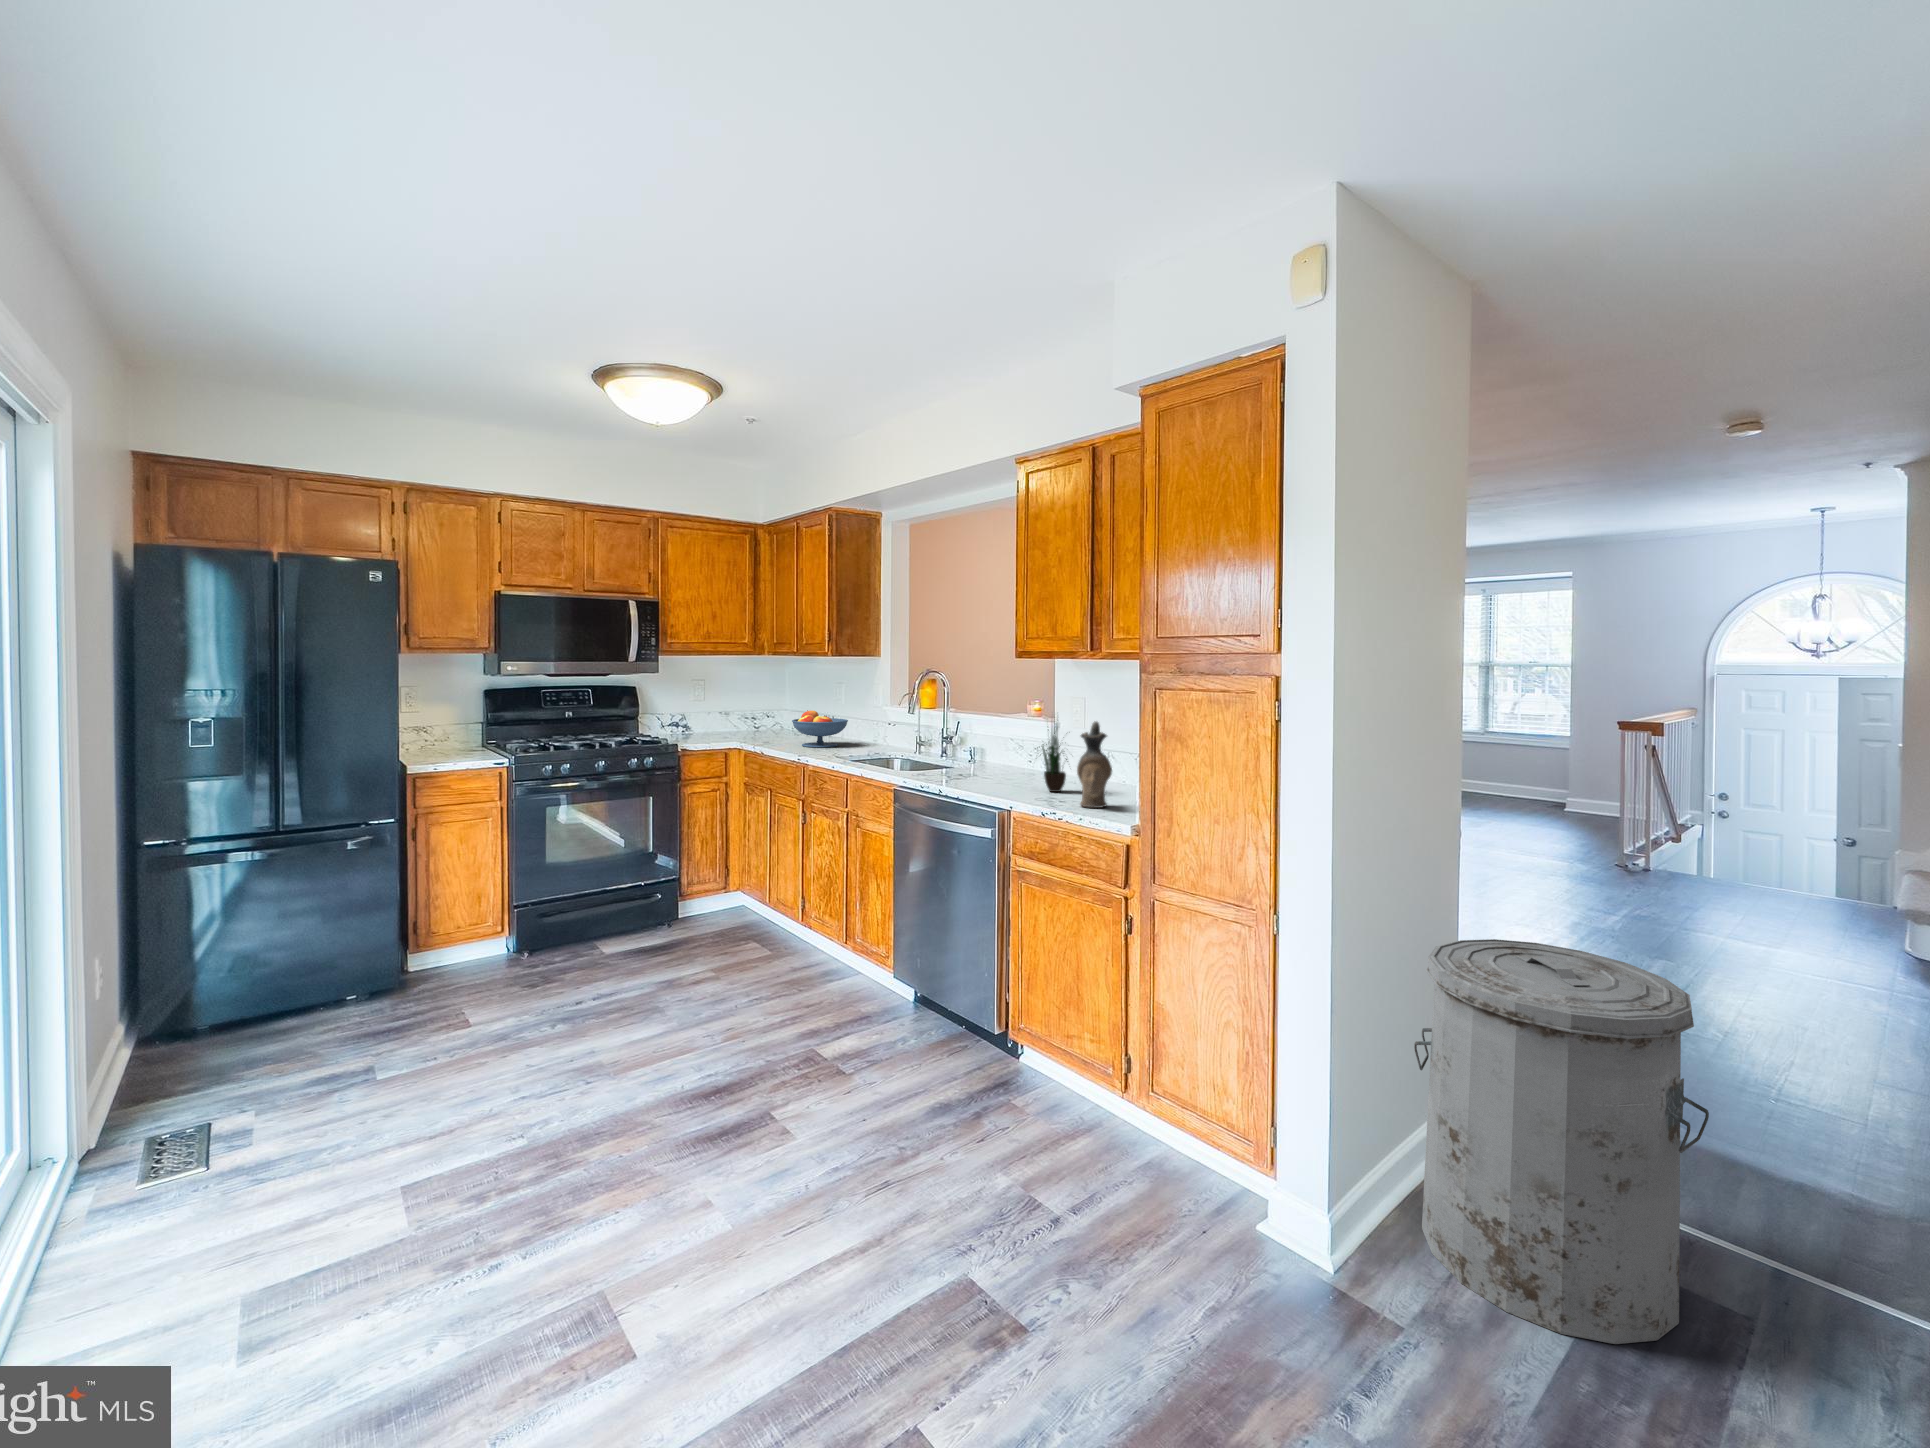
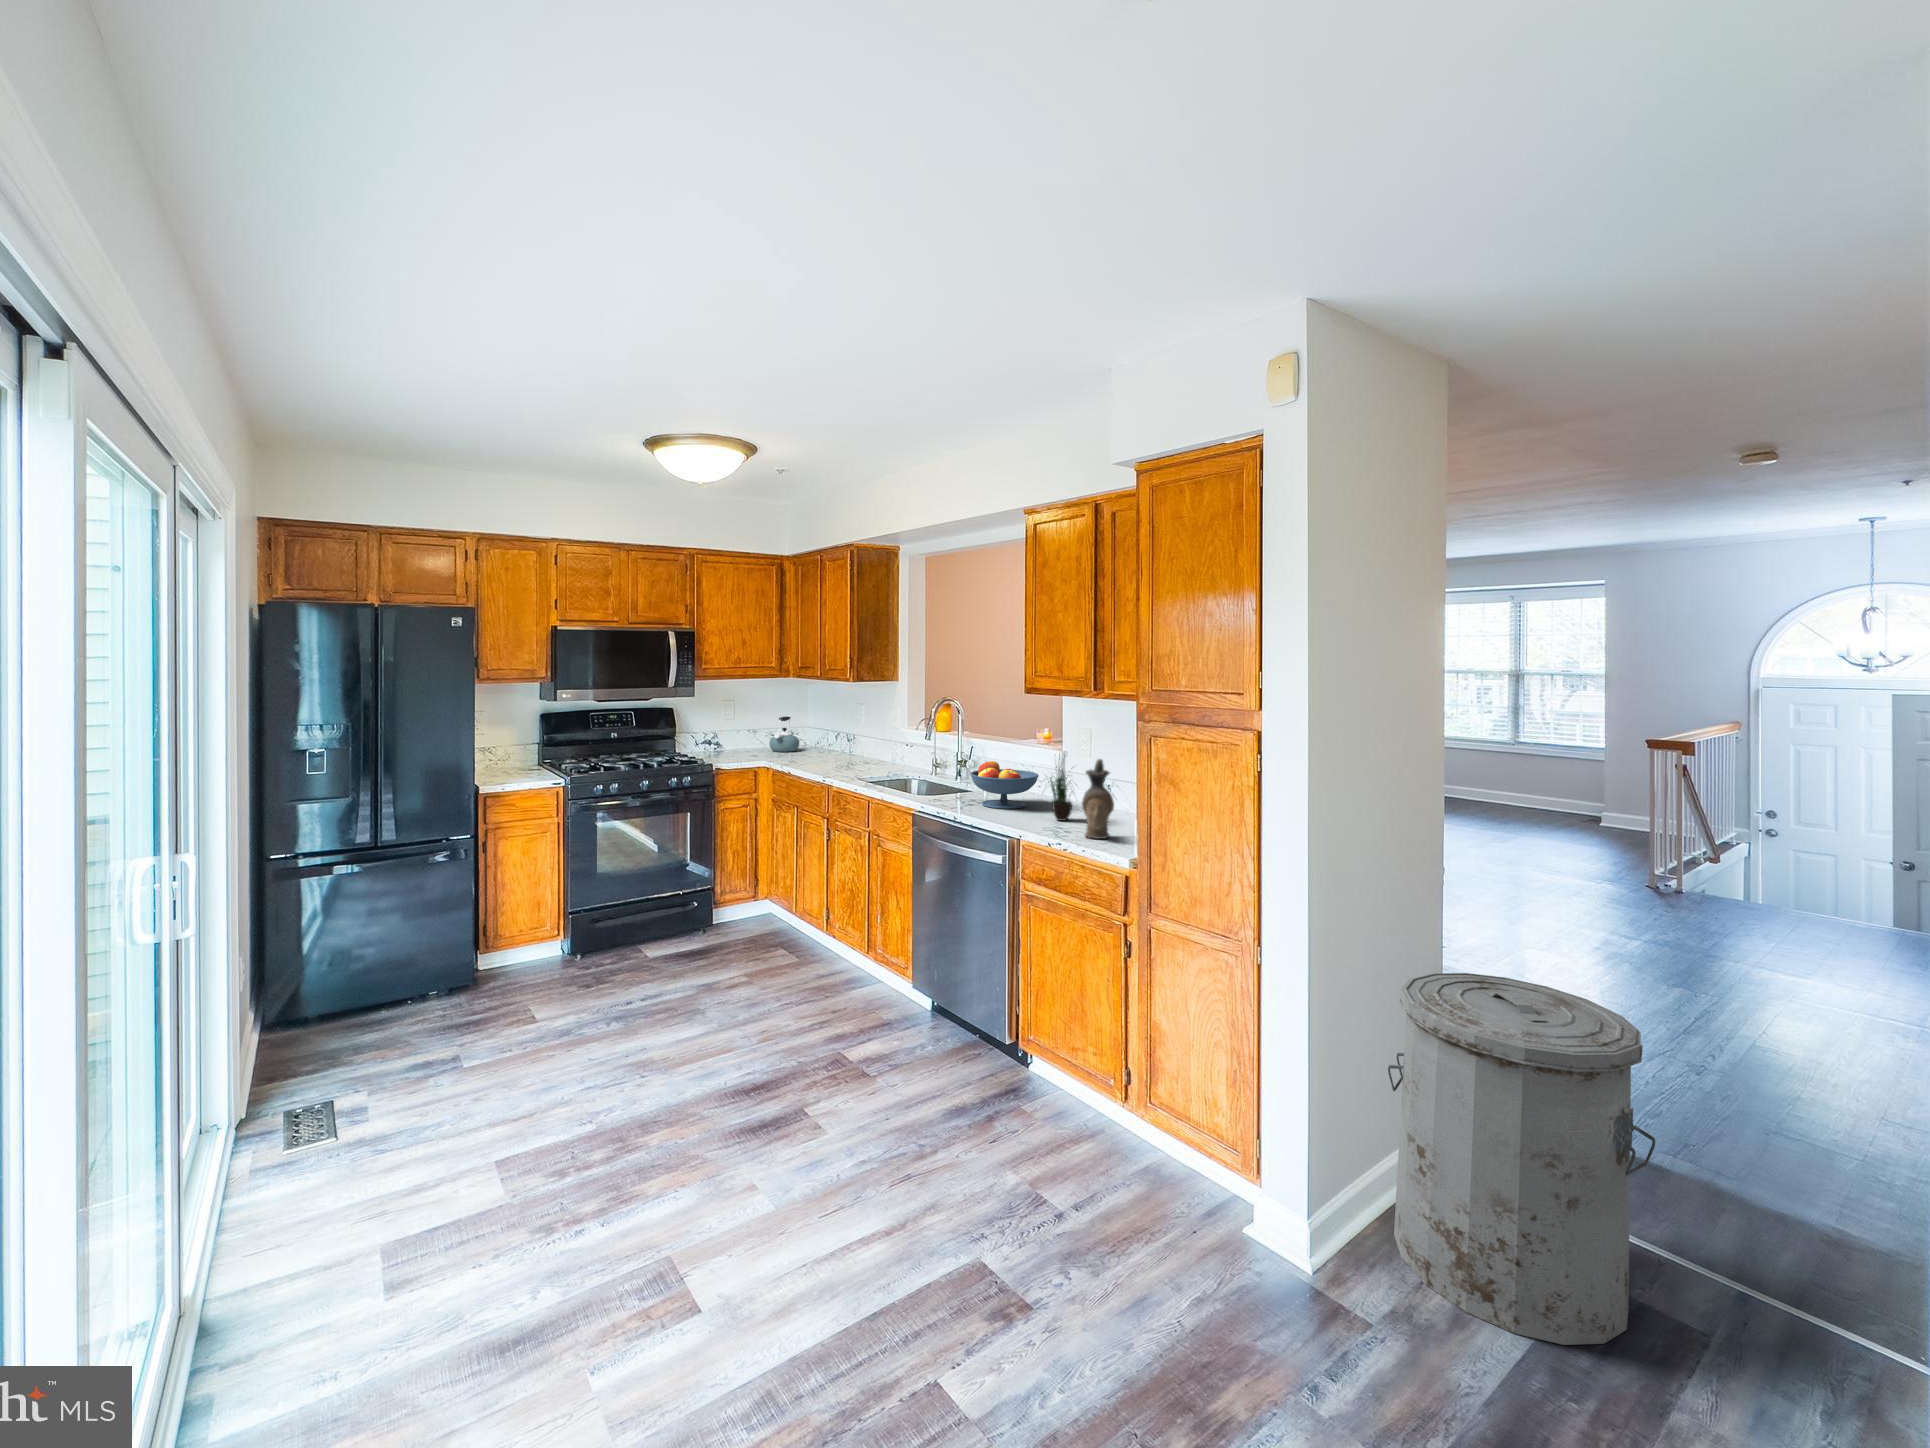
kettle: none [741,697,773,734] -> present [769,716,799,752]
fruit bowl: present [792,710,848,747] -> present [970,761,1039,809]

